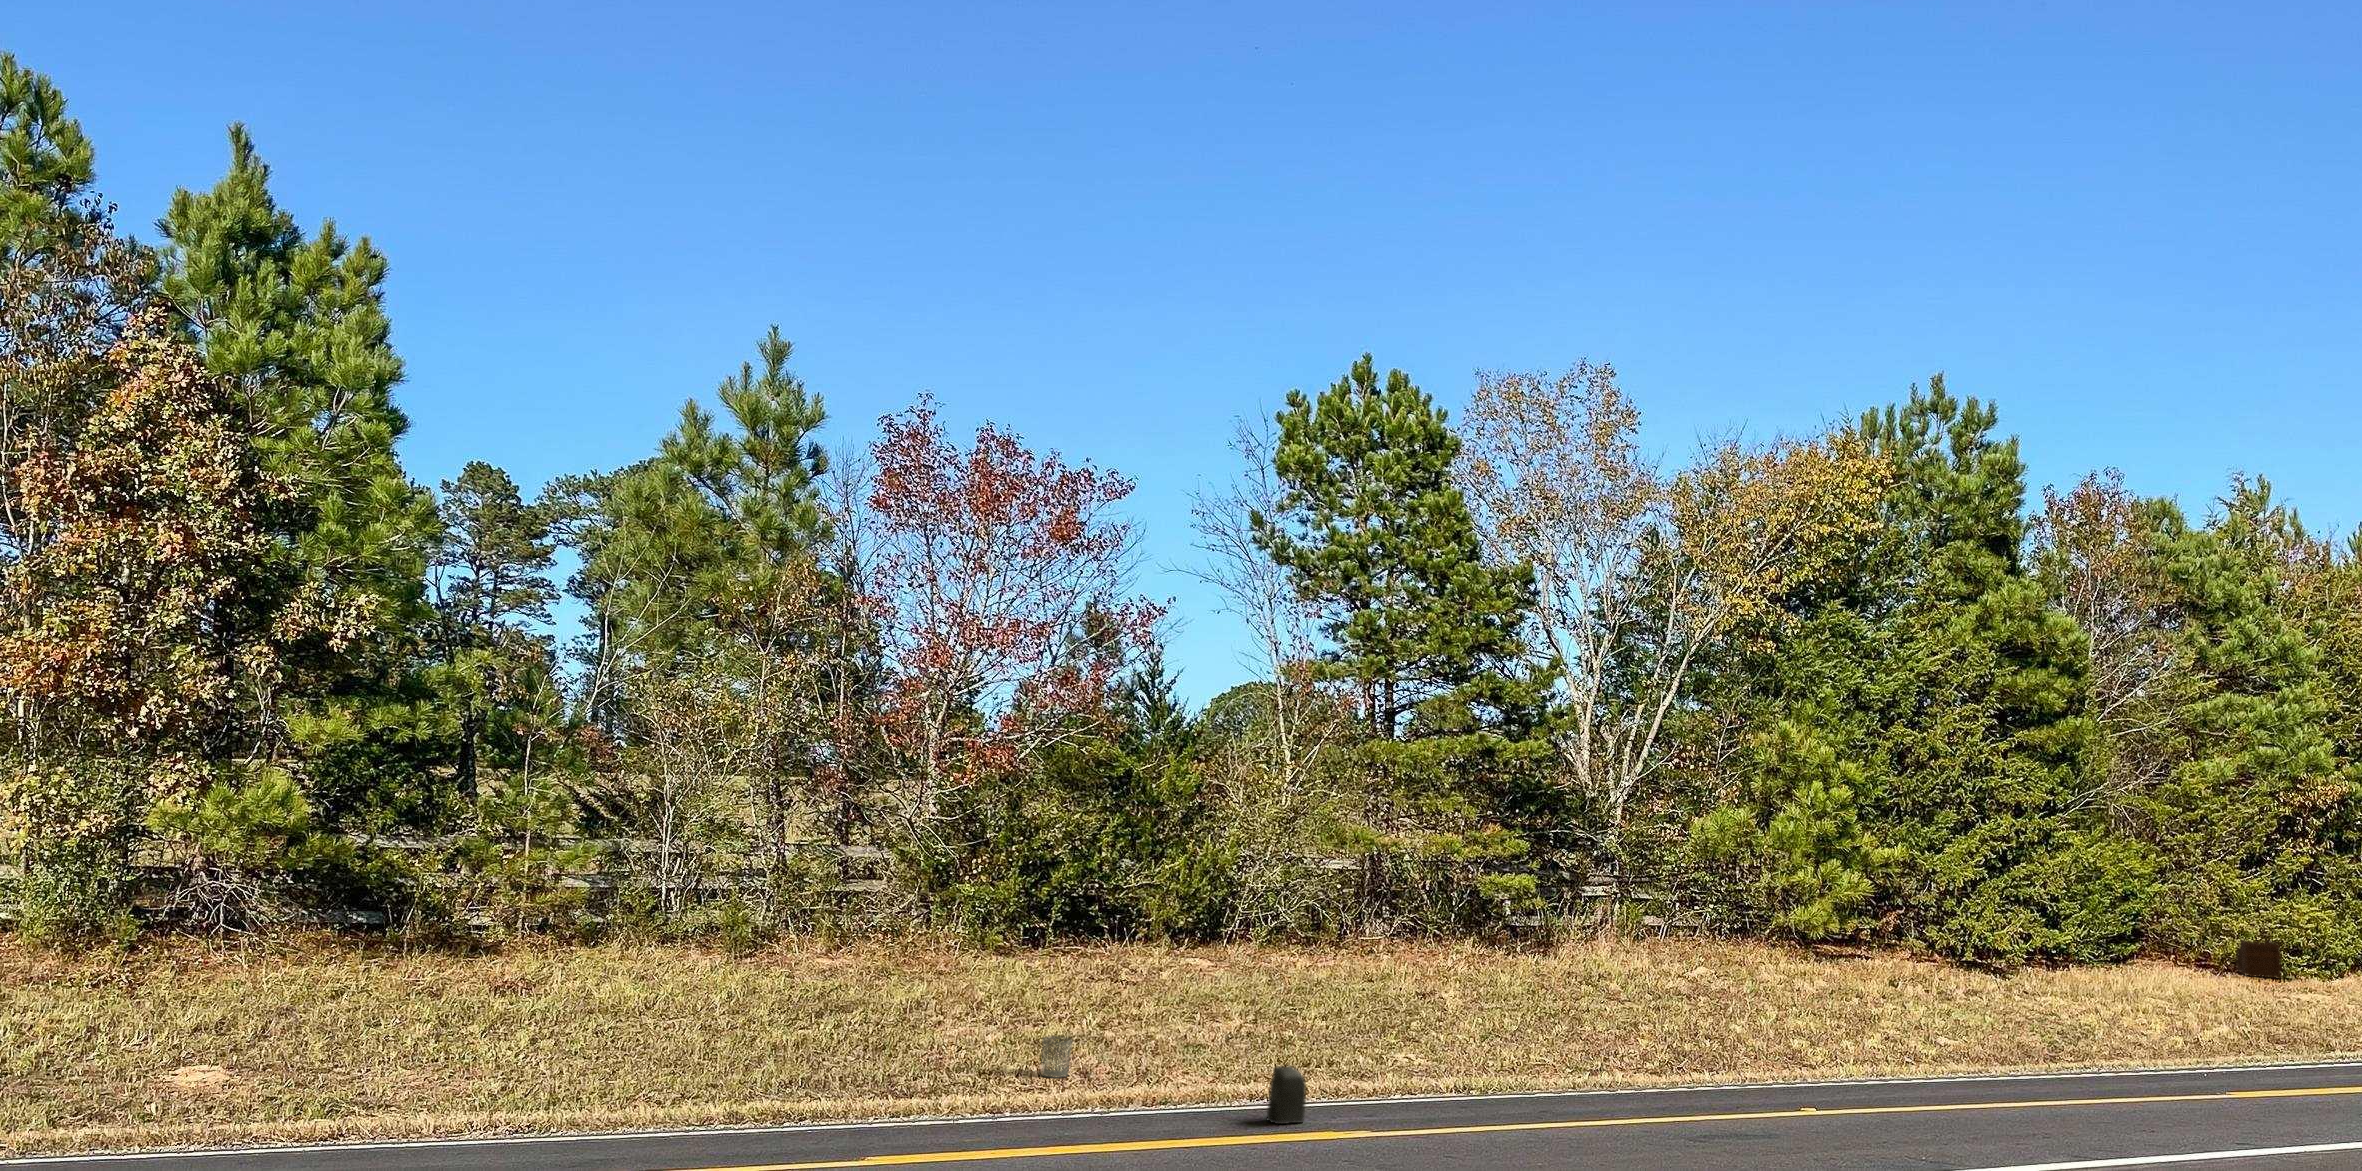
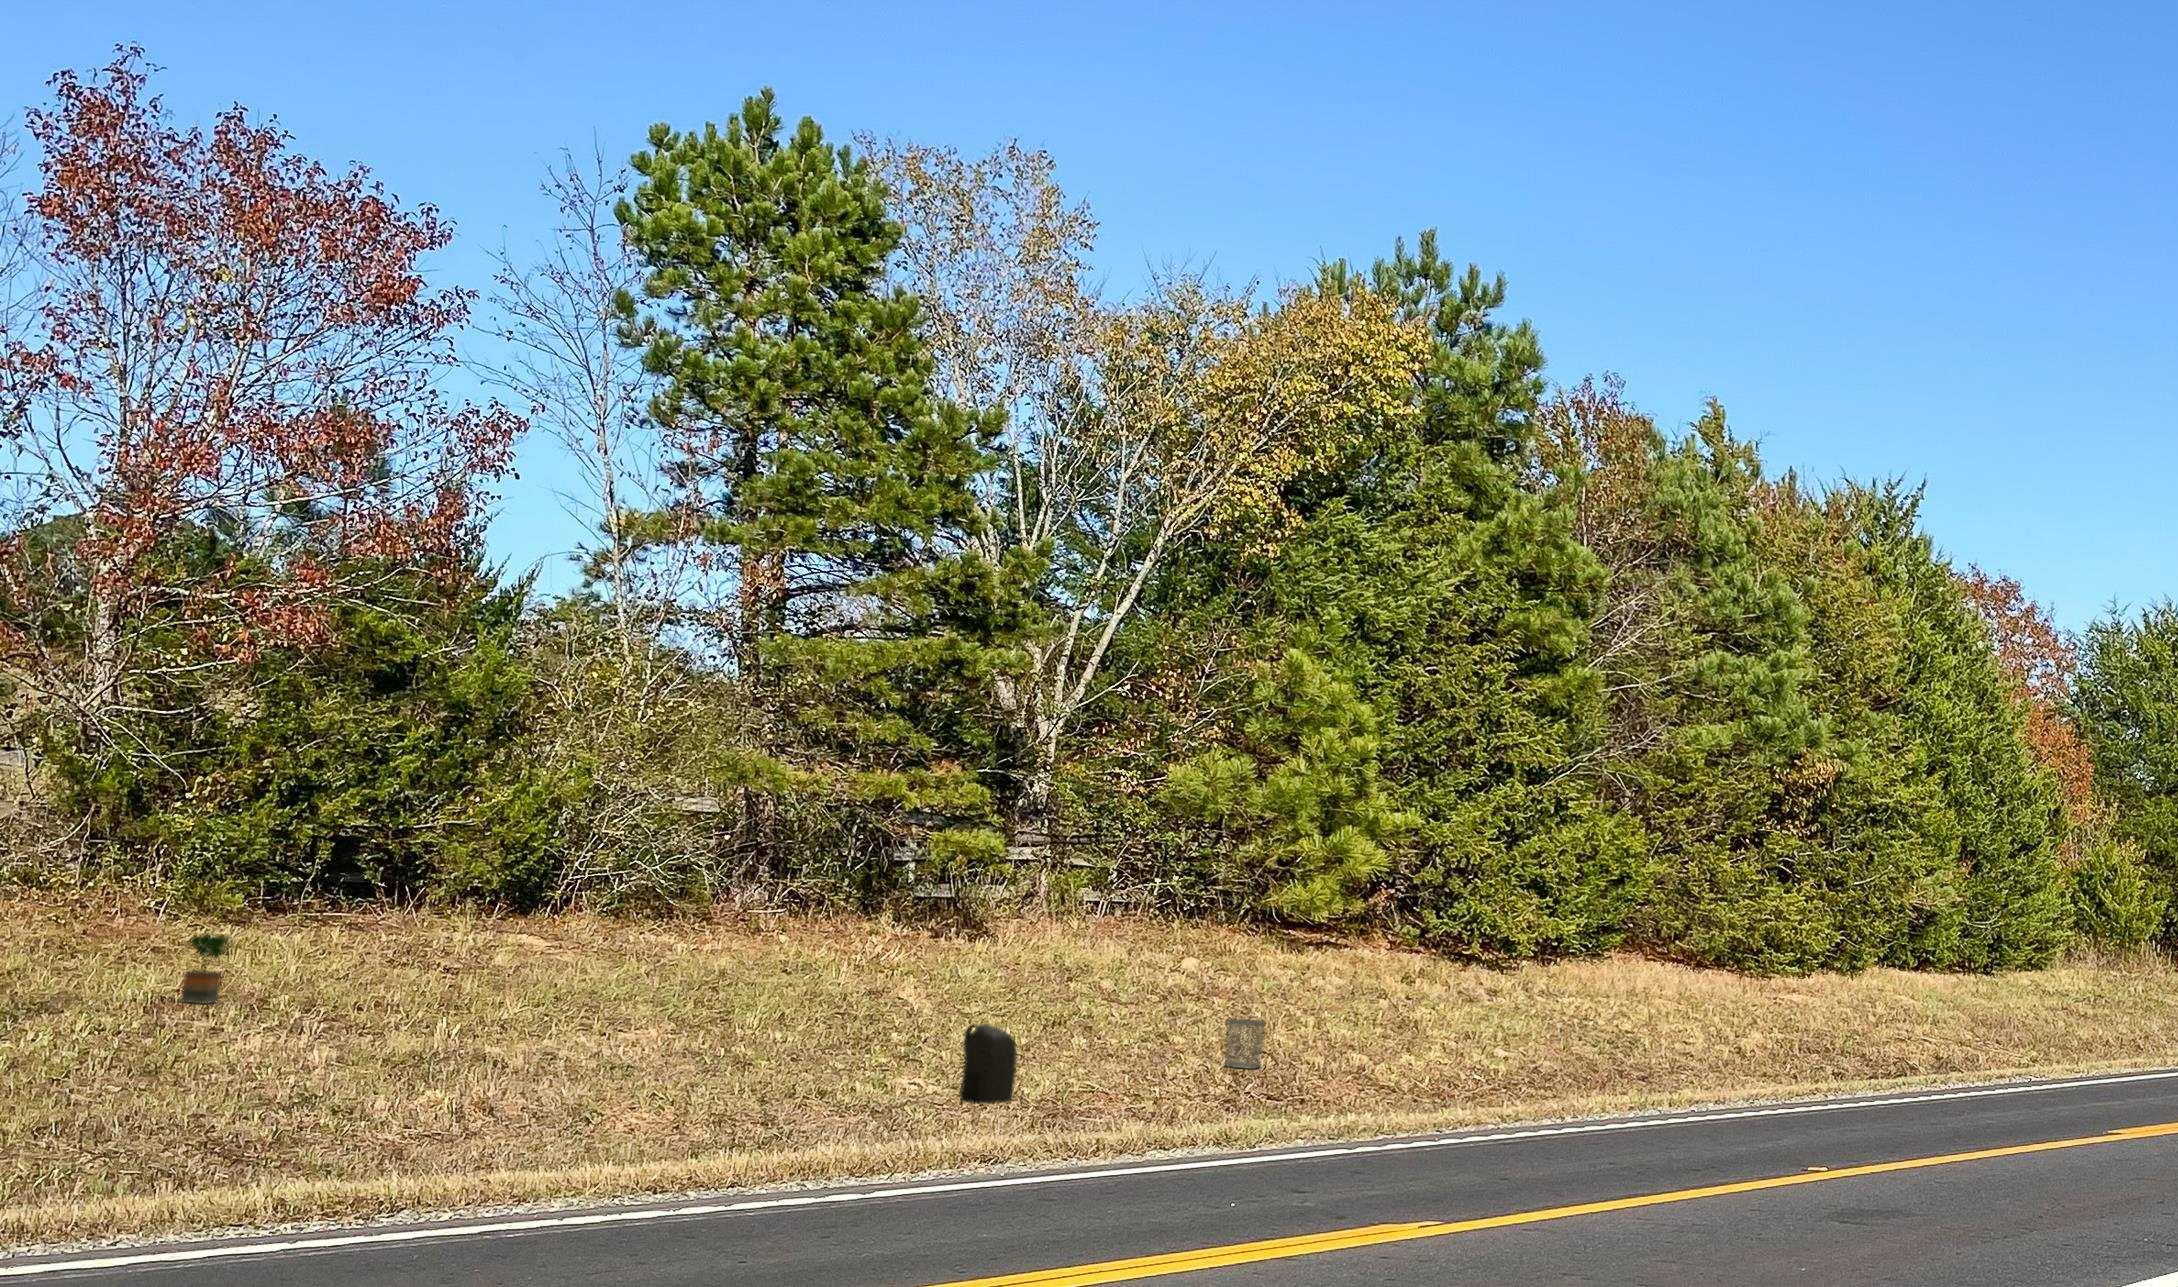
wooden crate: present [2236,939,2282,978] -> none [1720,933,1775,978]
potted tree: none [927,960,958,1005] -> present [181,933,235,1004]
waste bin: present [1041,1036,1072,1078] -> present [1225,1019,1265,1069]

